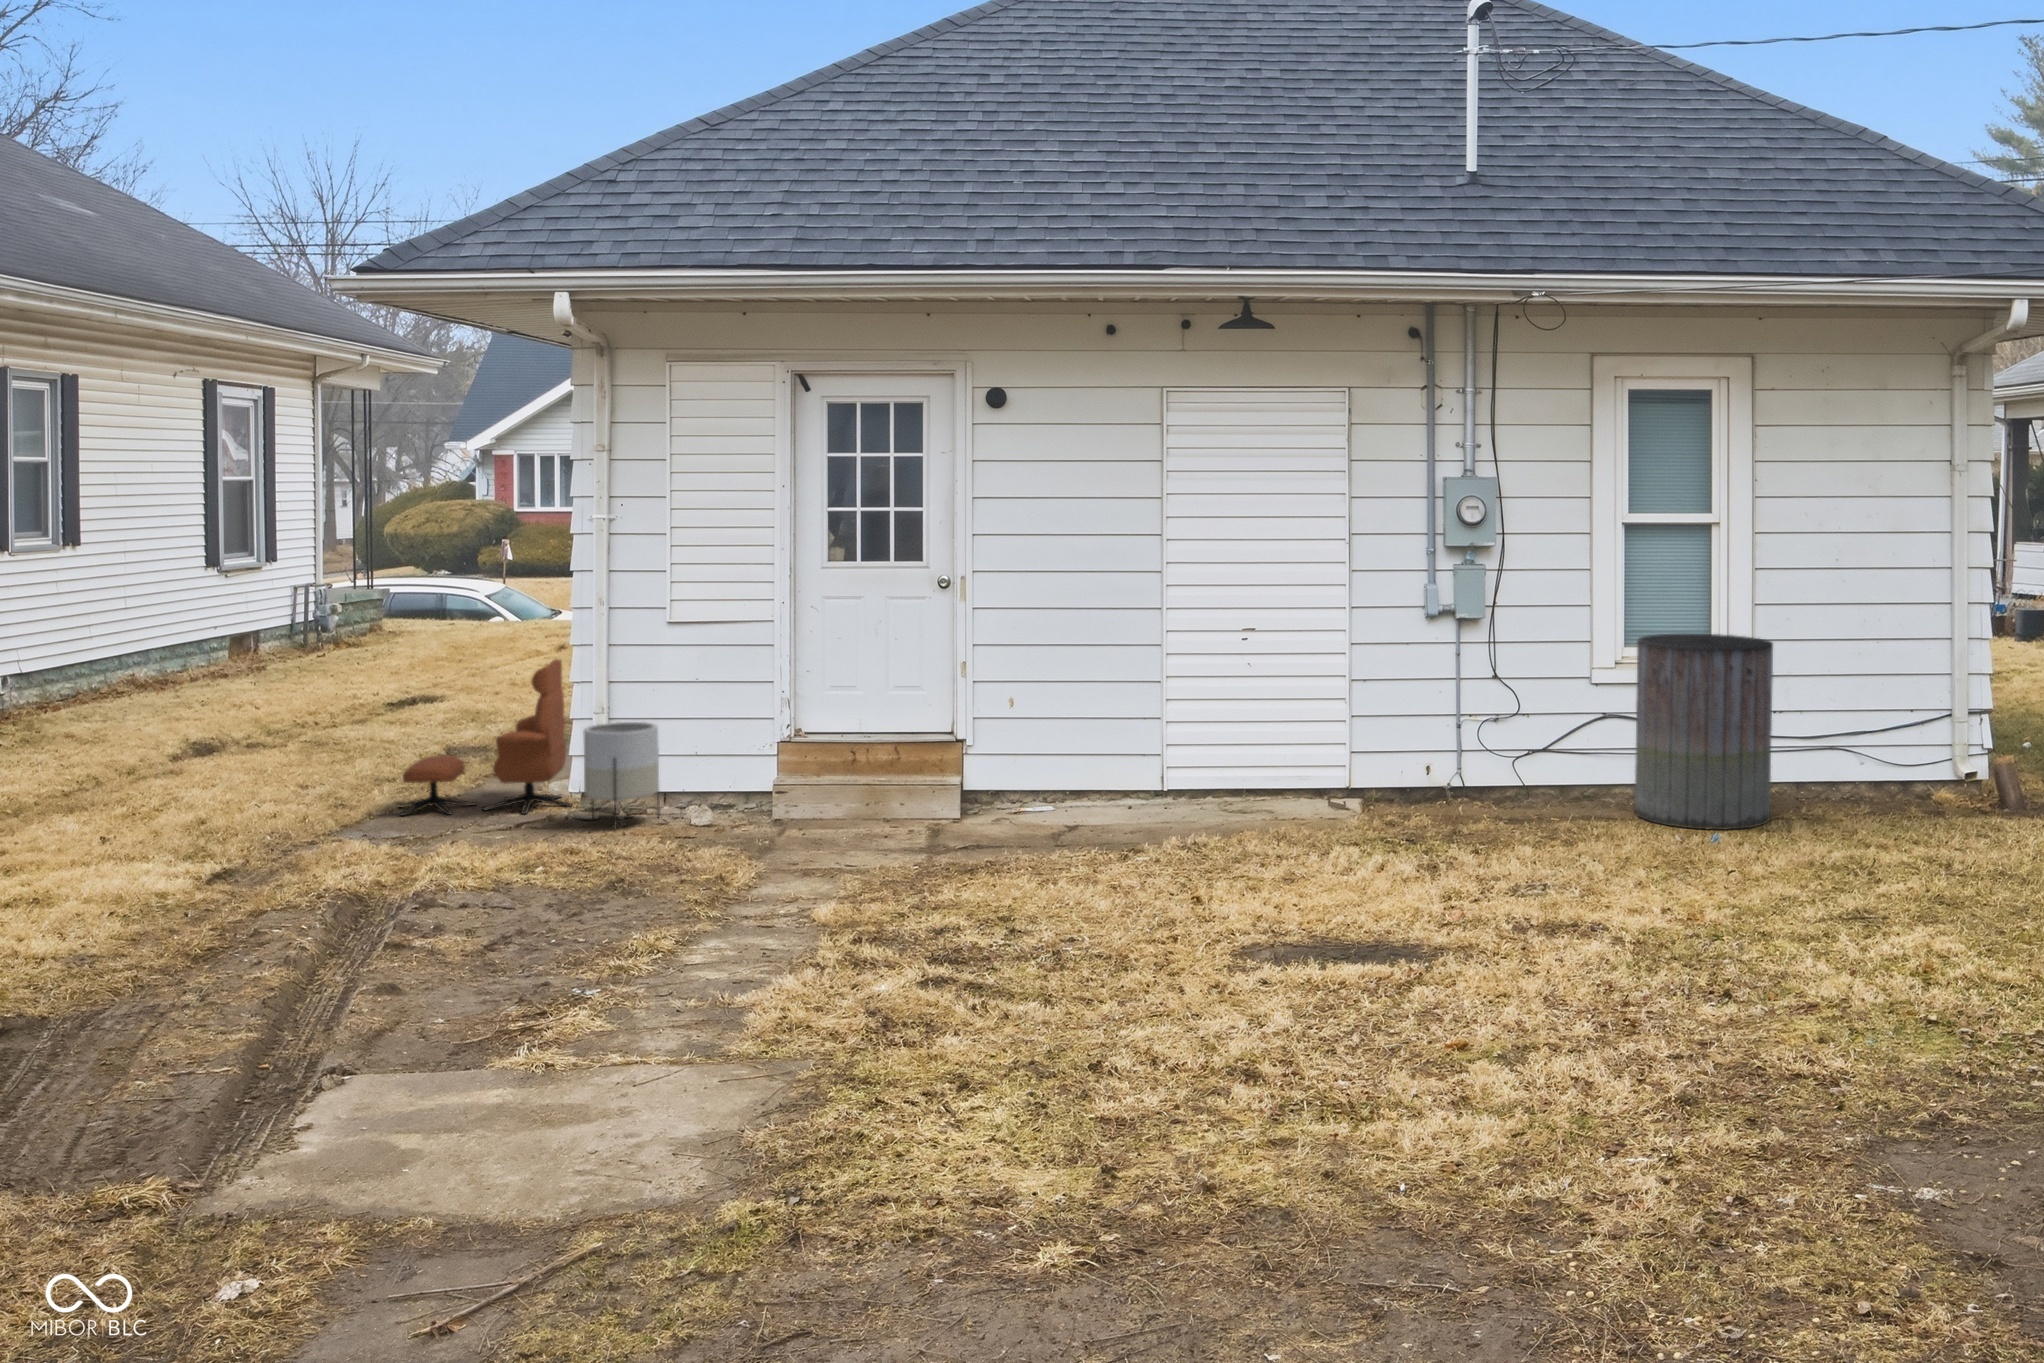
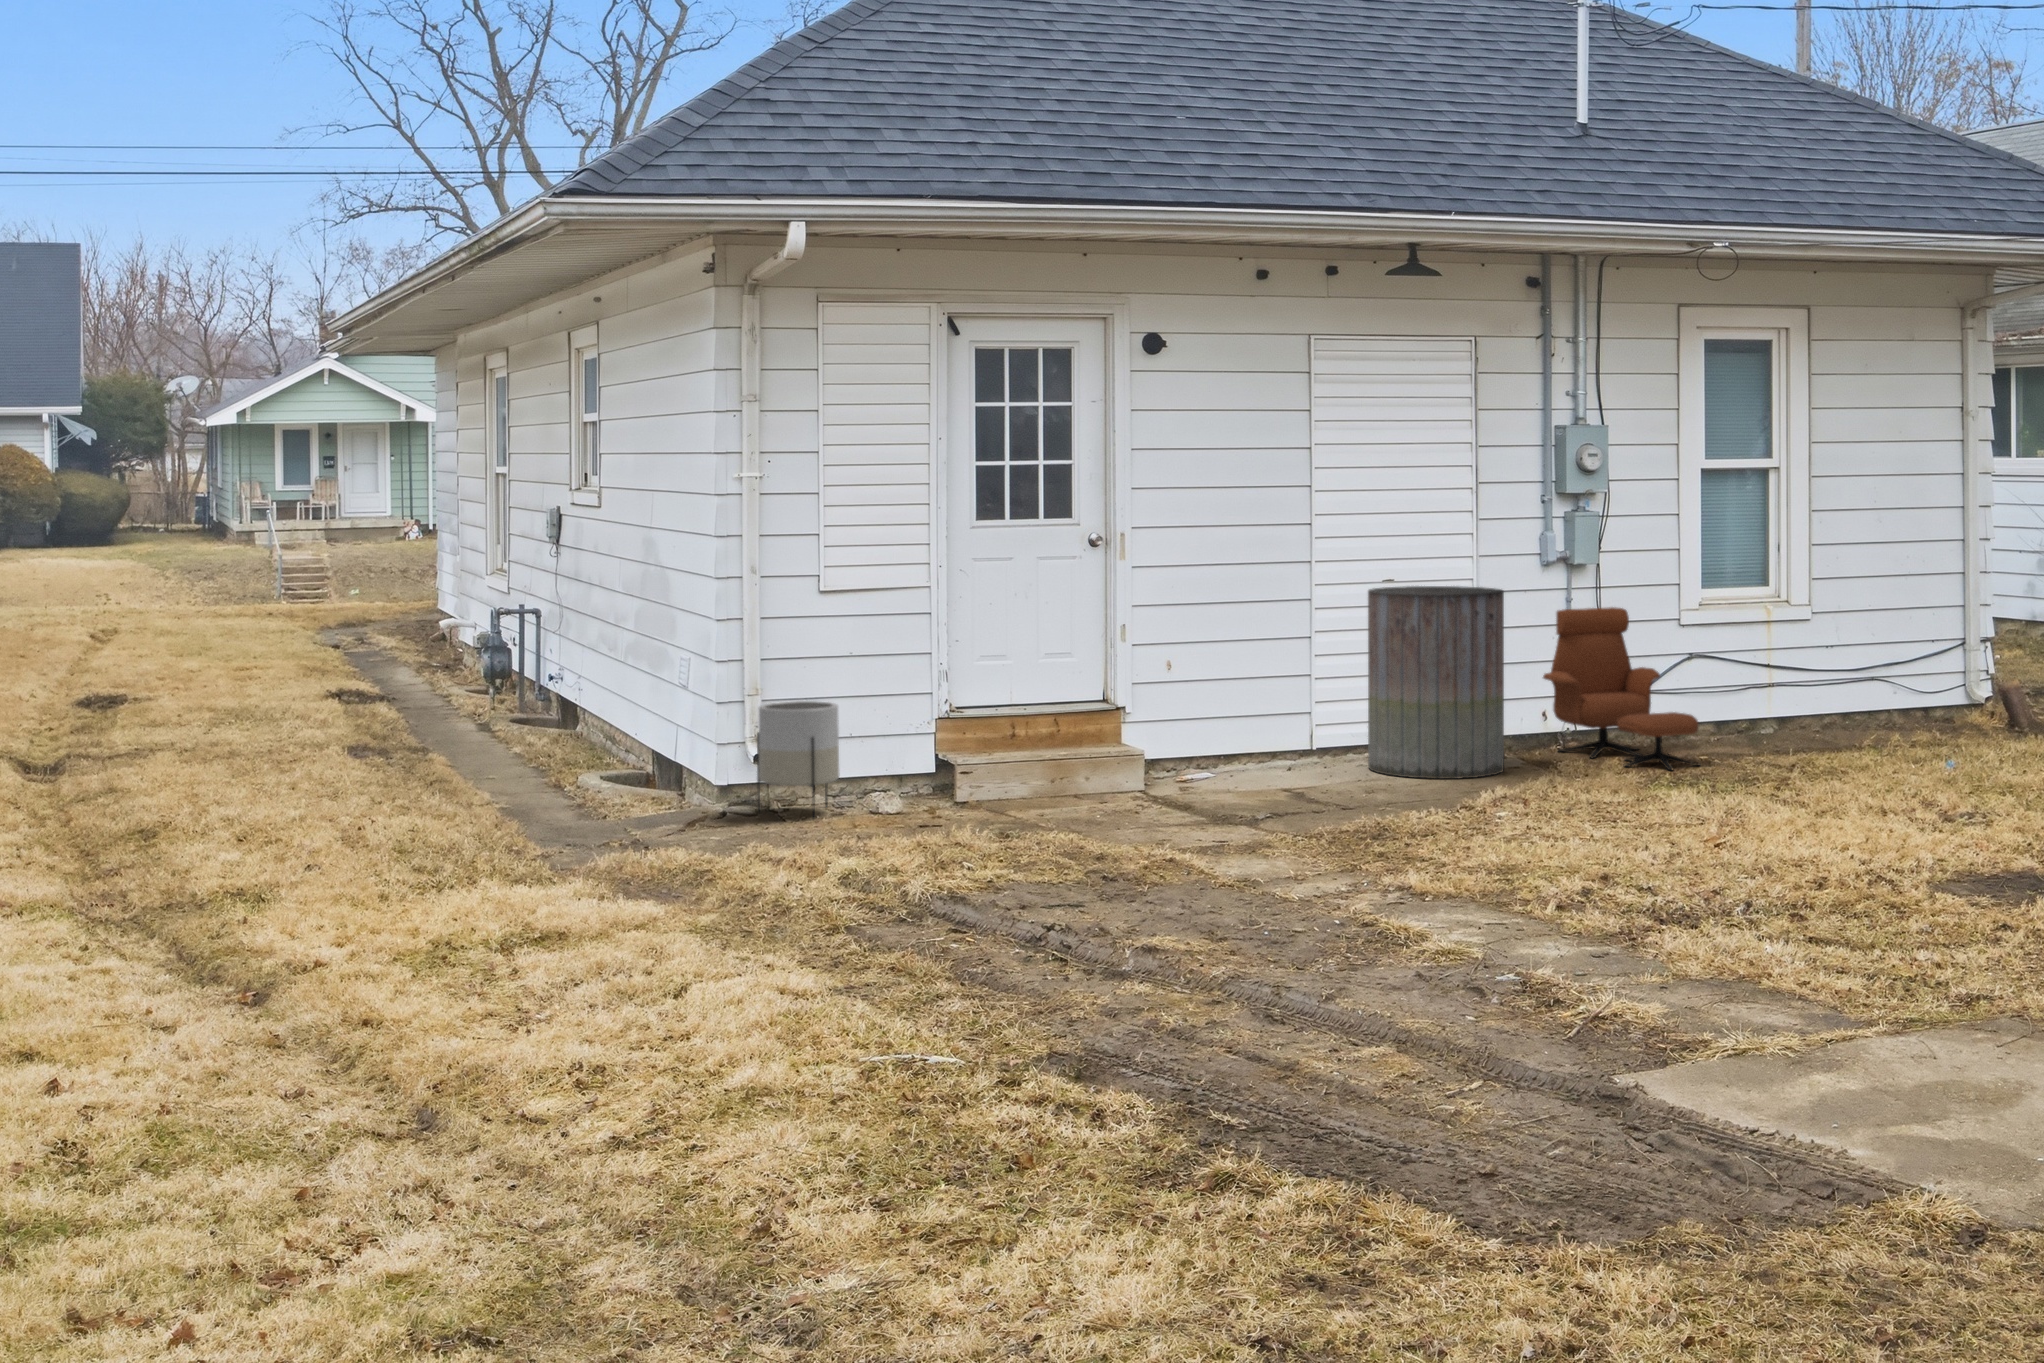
trash can: present [1635,634,1773,830] -> present [1368,586,1504,779]
lounge chair: present [398,659,573,816] -> present [1543,607,1701,770]

